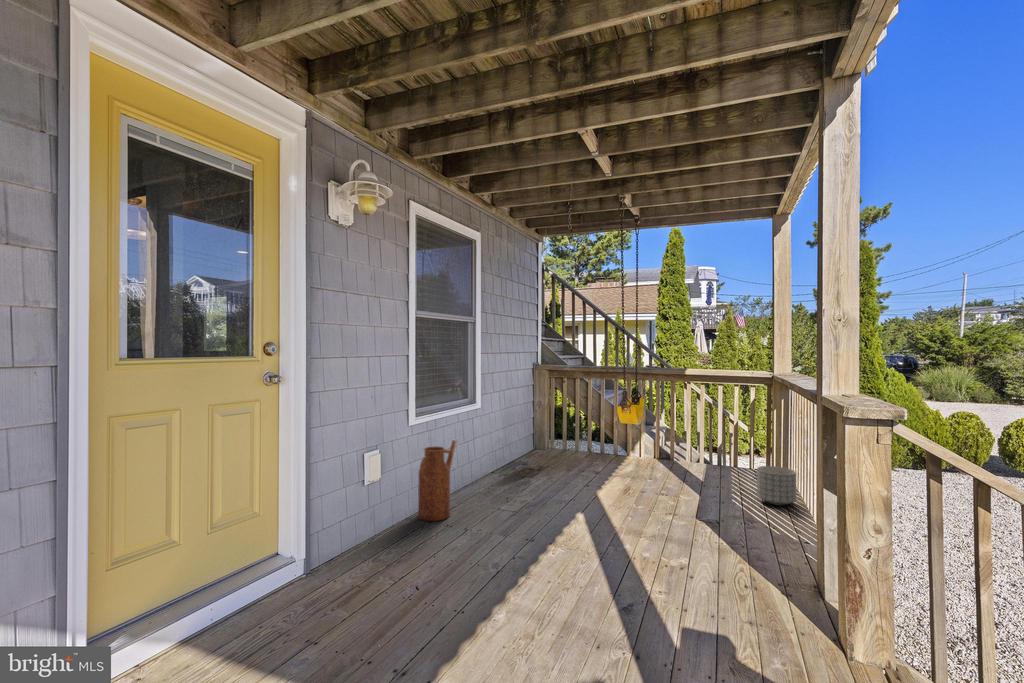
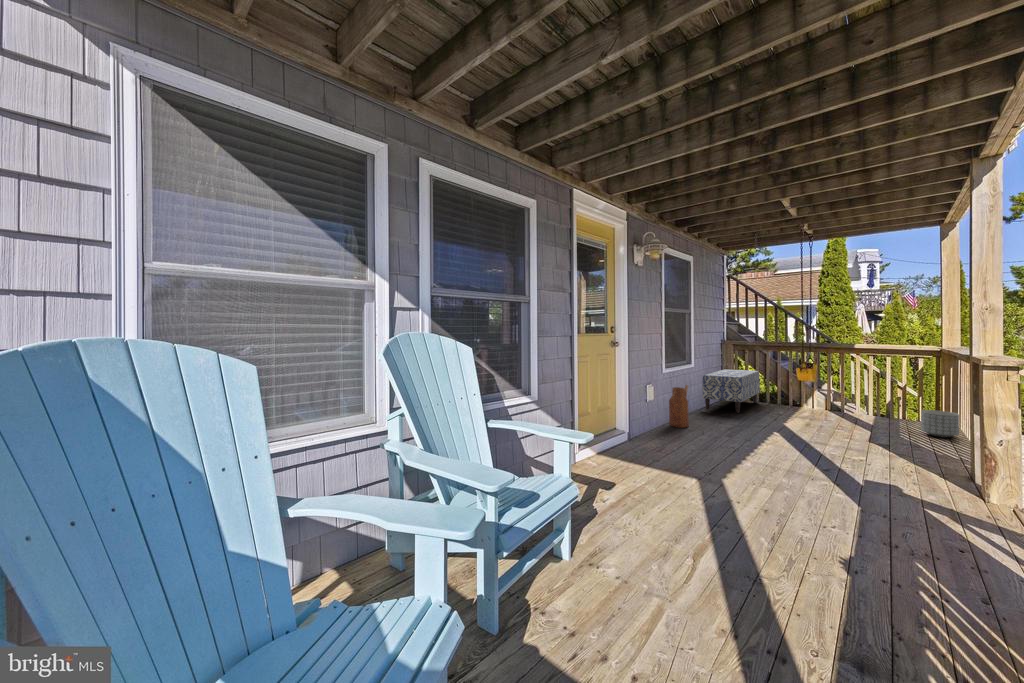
bench: none [493,406,577,478] -> present [702,369,760,413]

